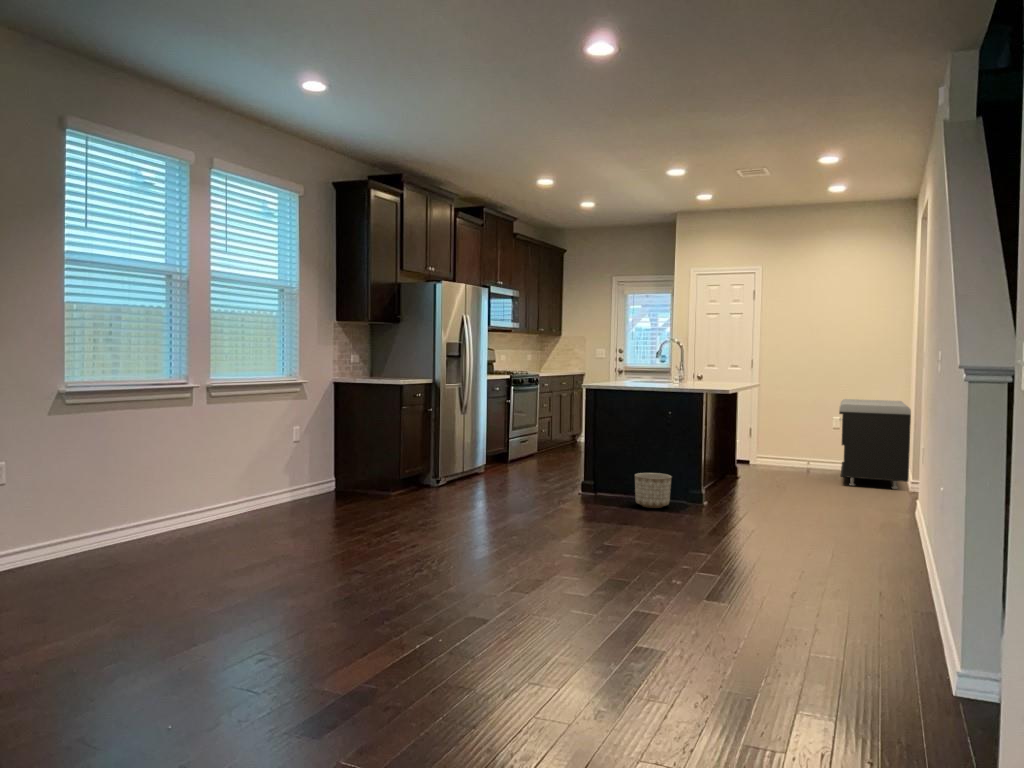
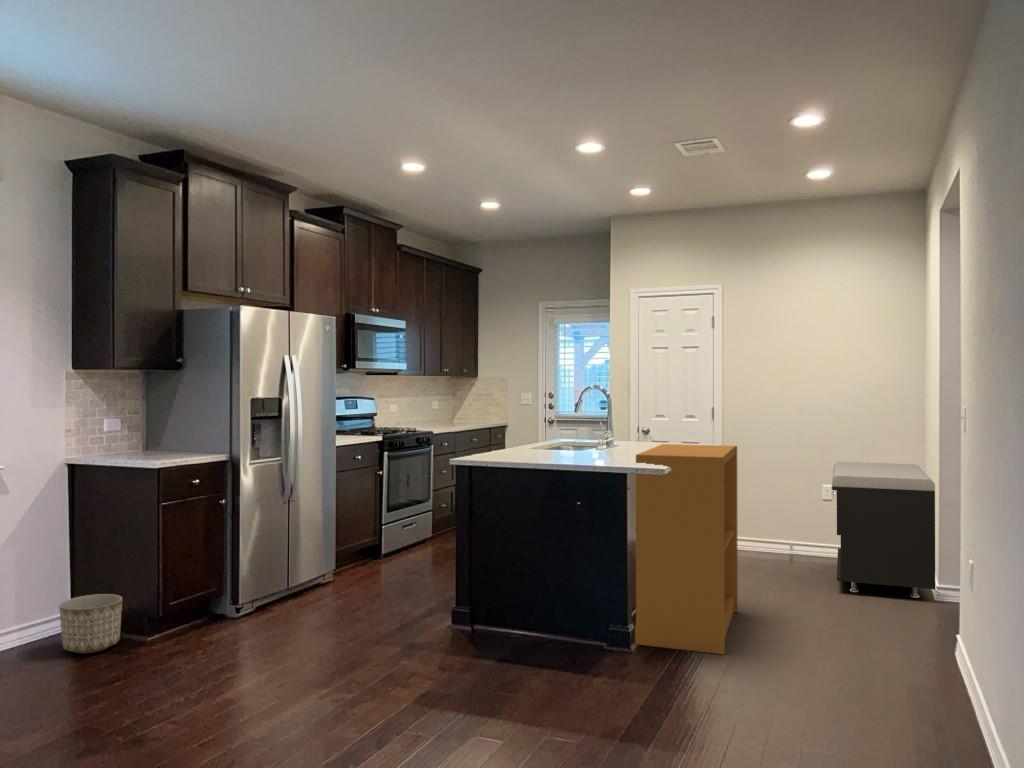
bookshelf: none [707,379,775,508] -> present [635,444,738,654]
planter: present [635,473,672,508] -> present [59,594,122,654]

